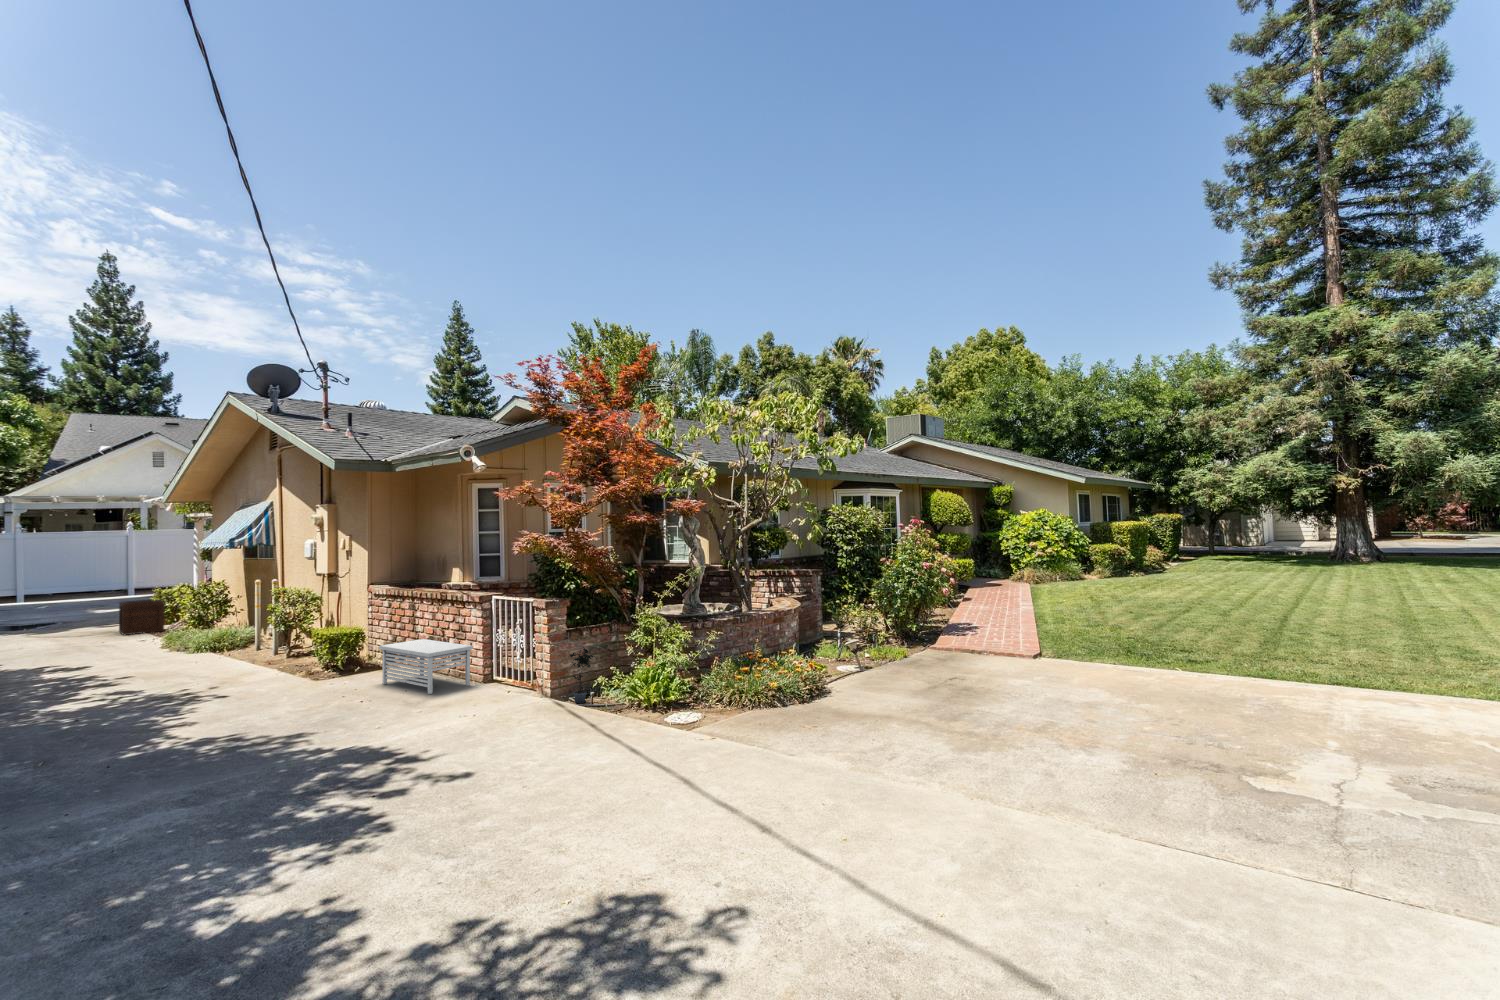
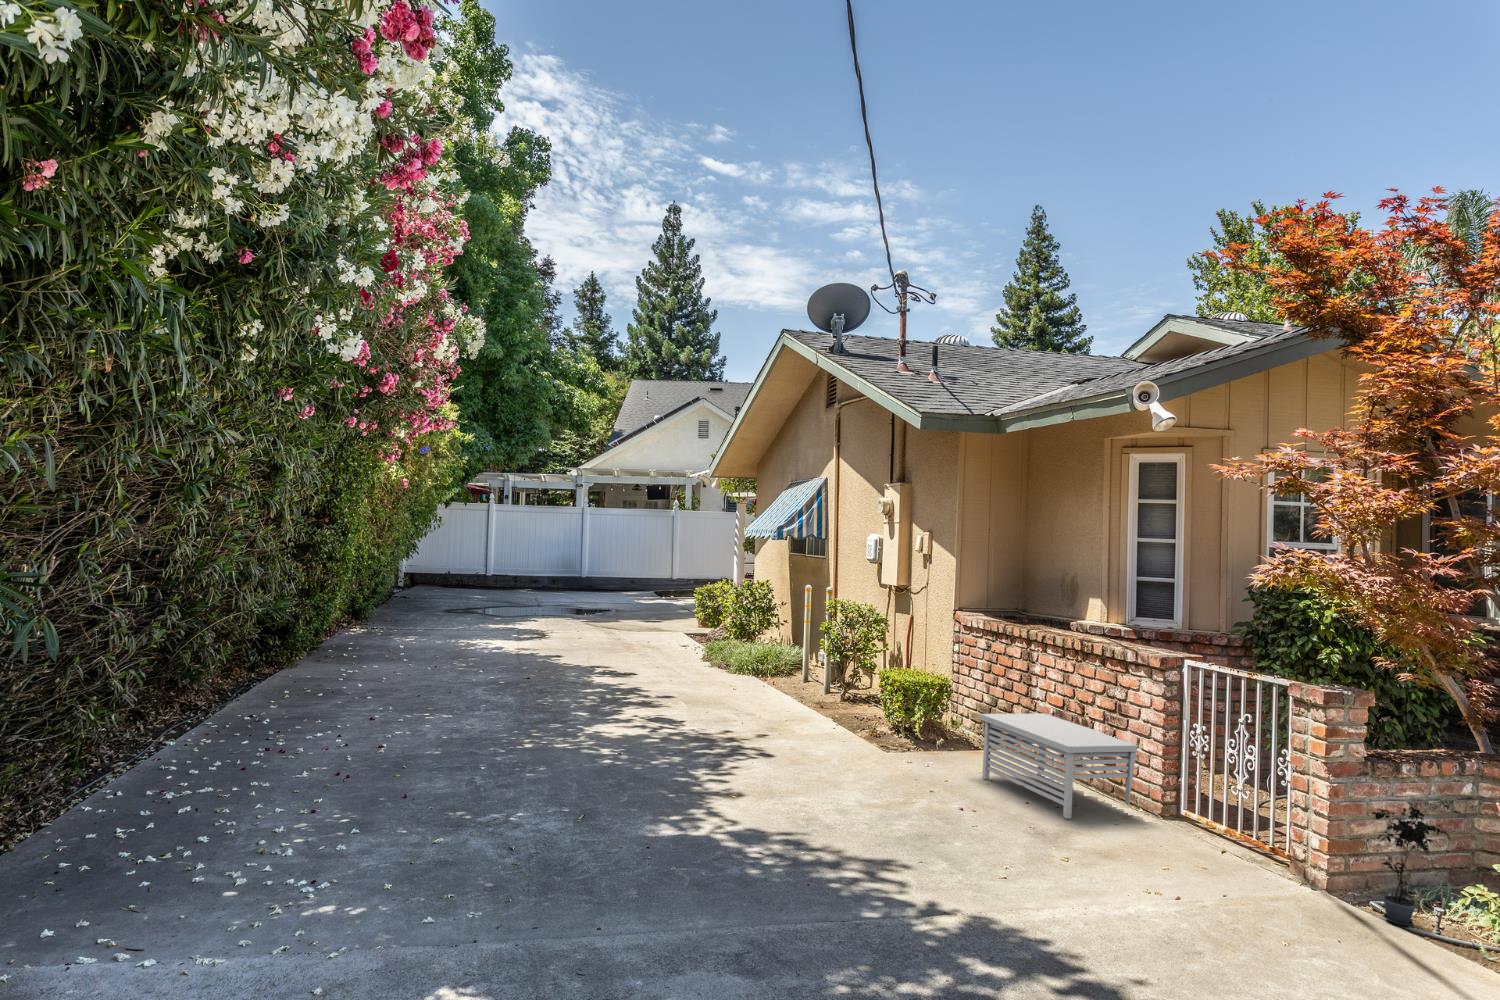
wooden crate: present [119,599,165,635] -> none [663,594,707,637]

